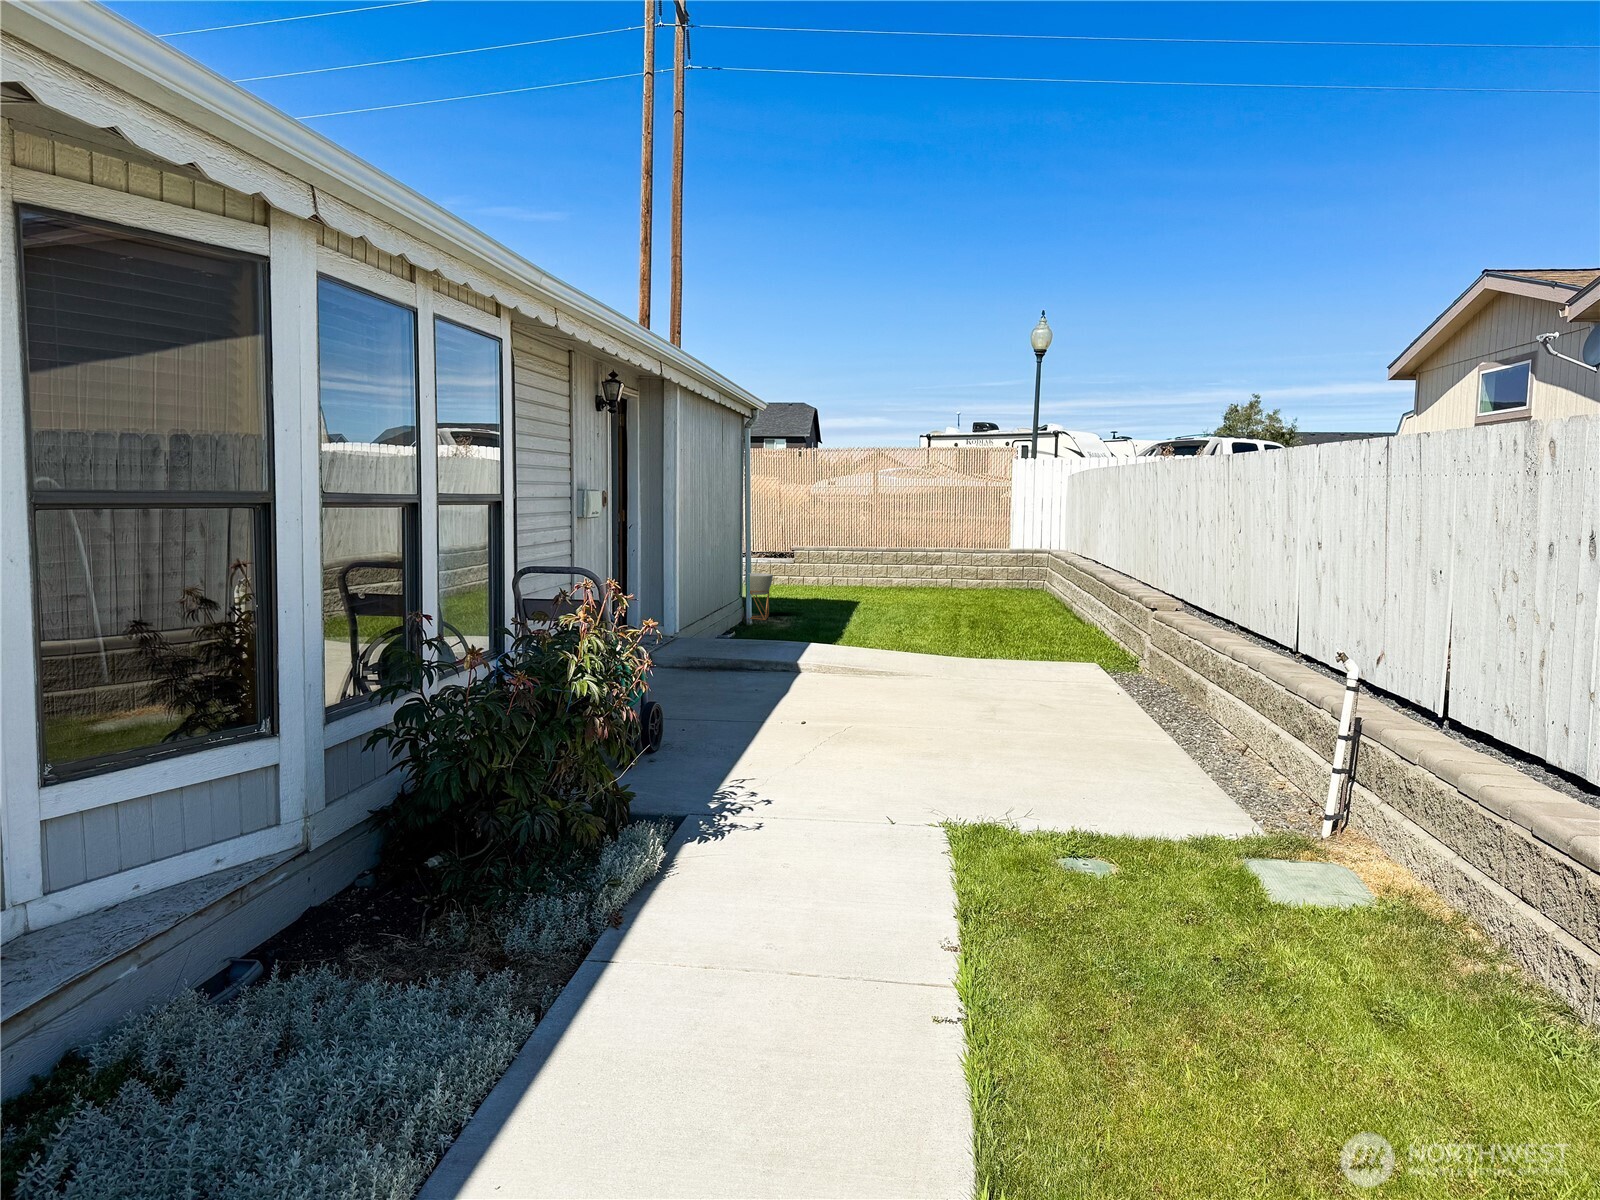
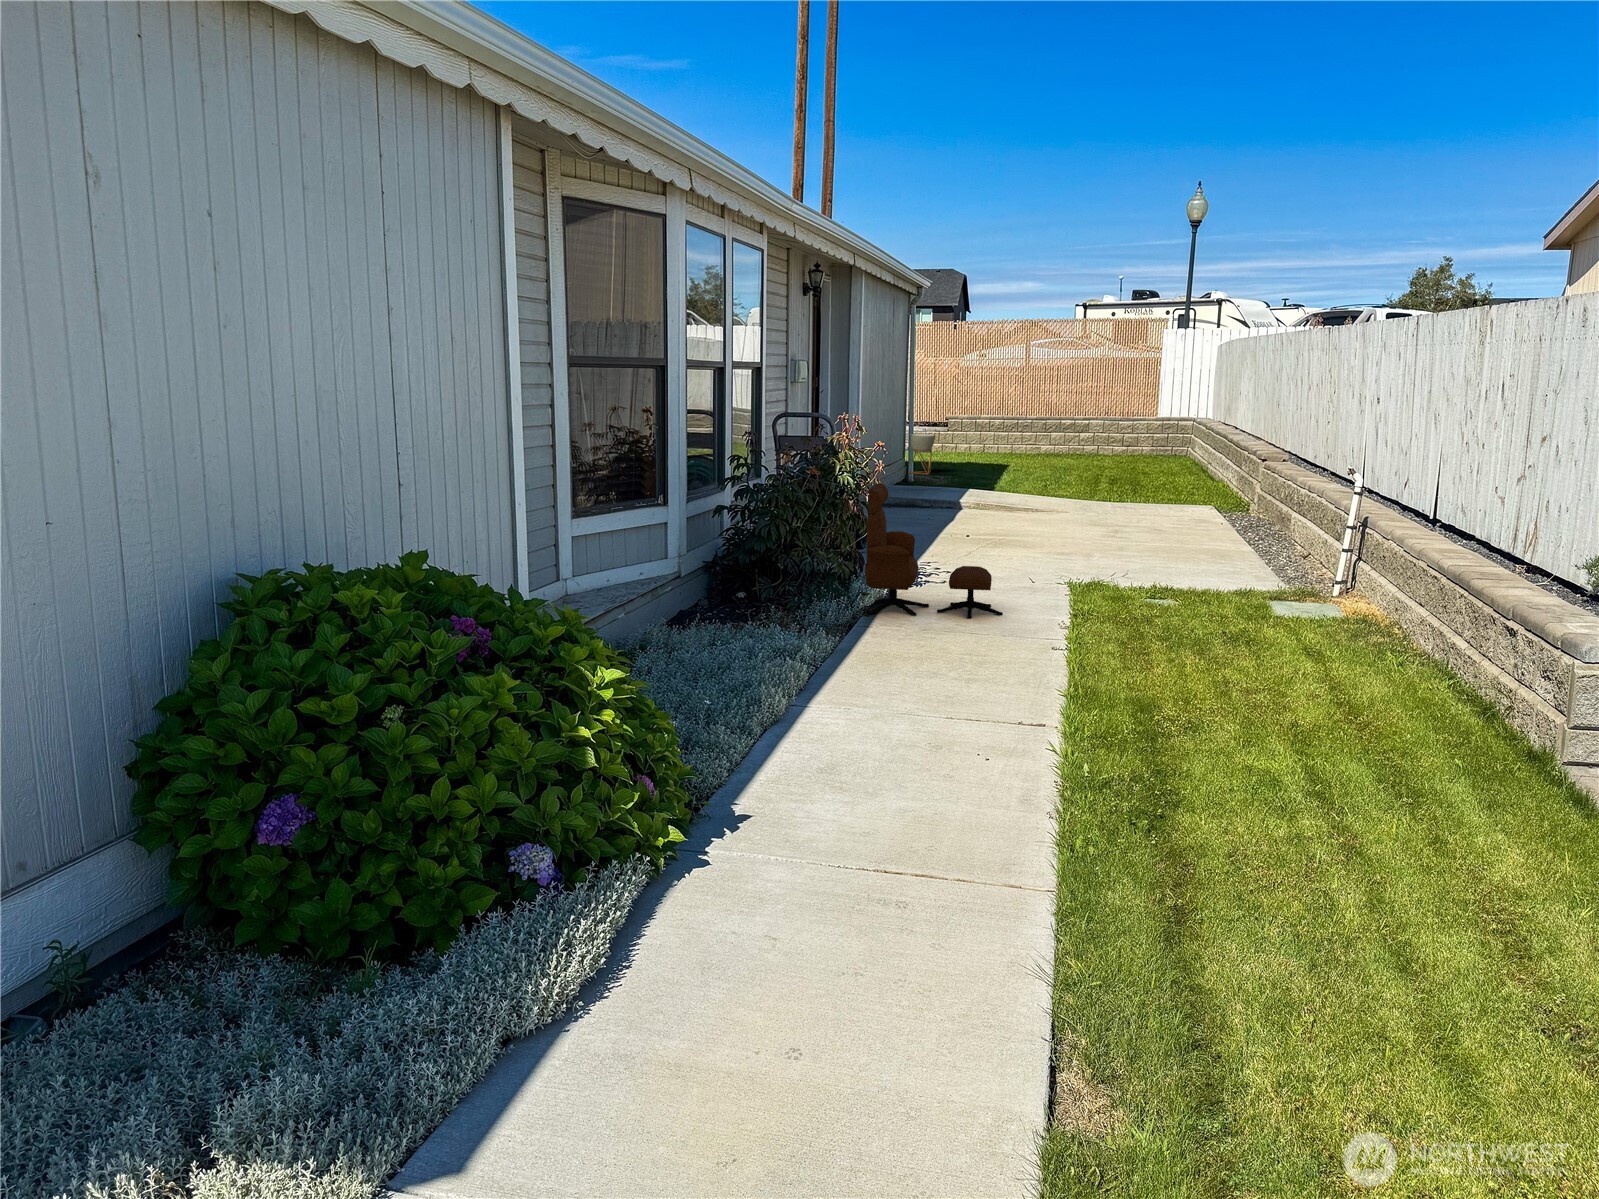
lounge chair: none [628,683,853,903] -> present [865,483,1003,619]

